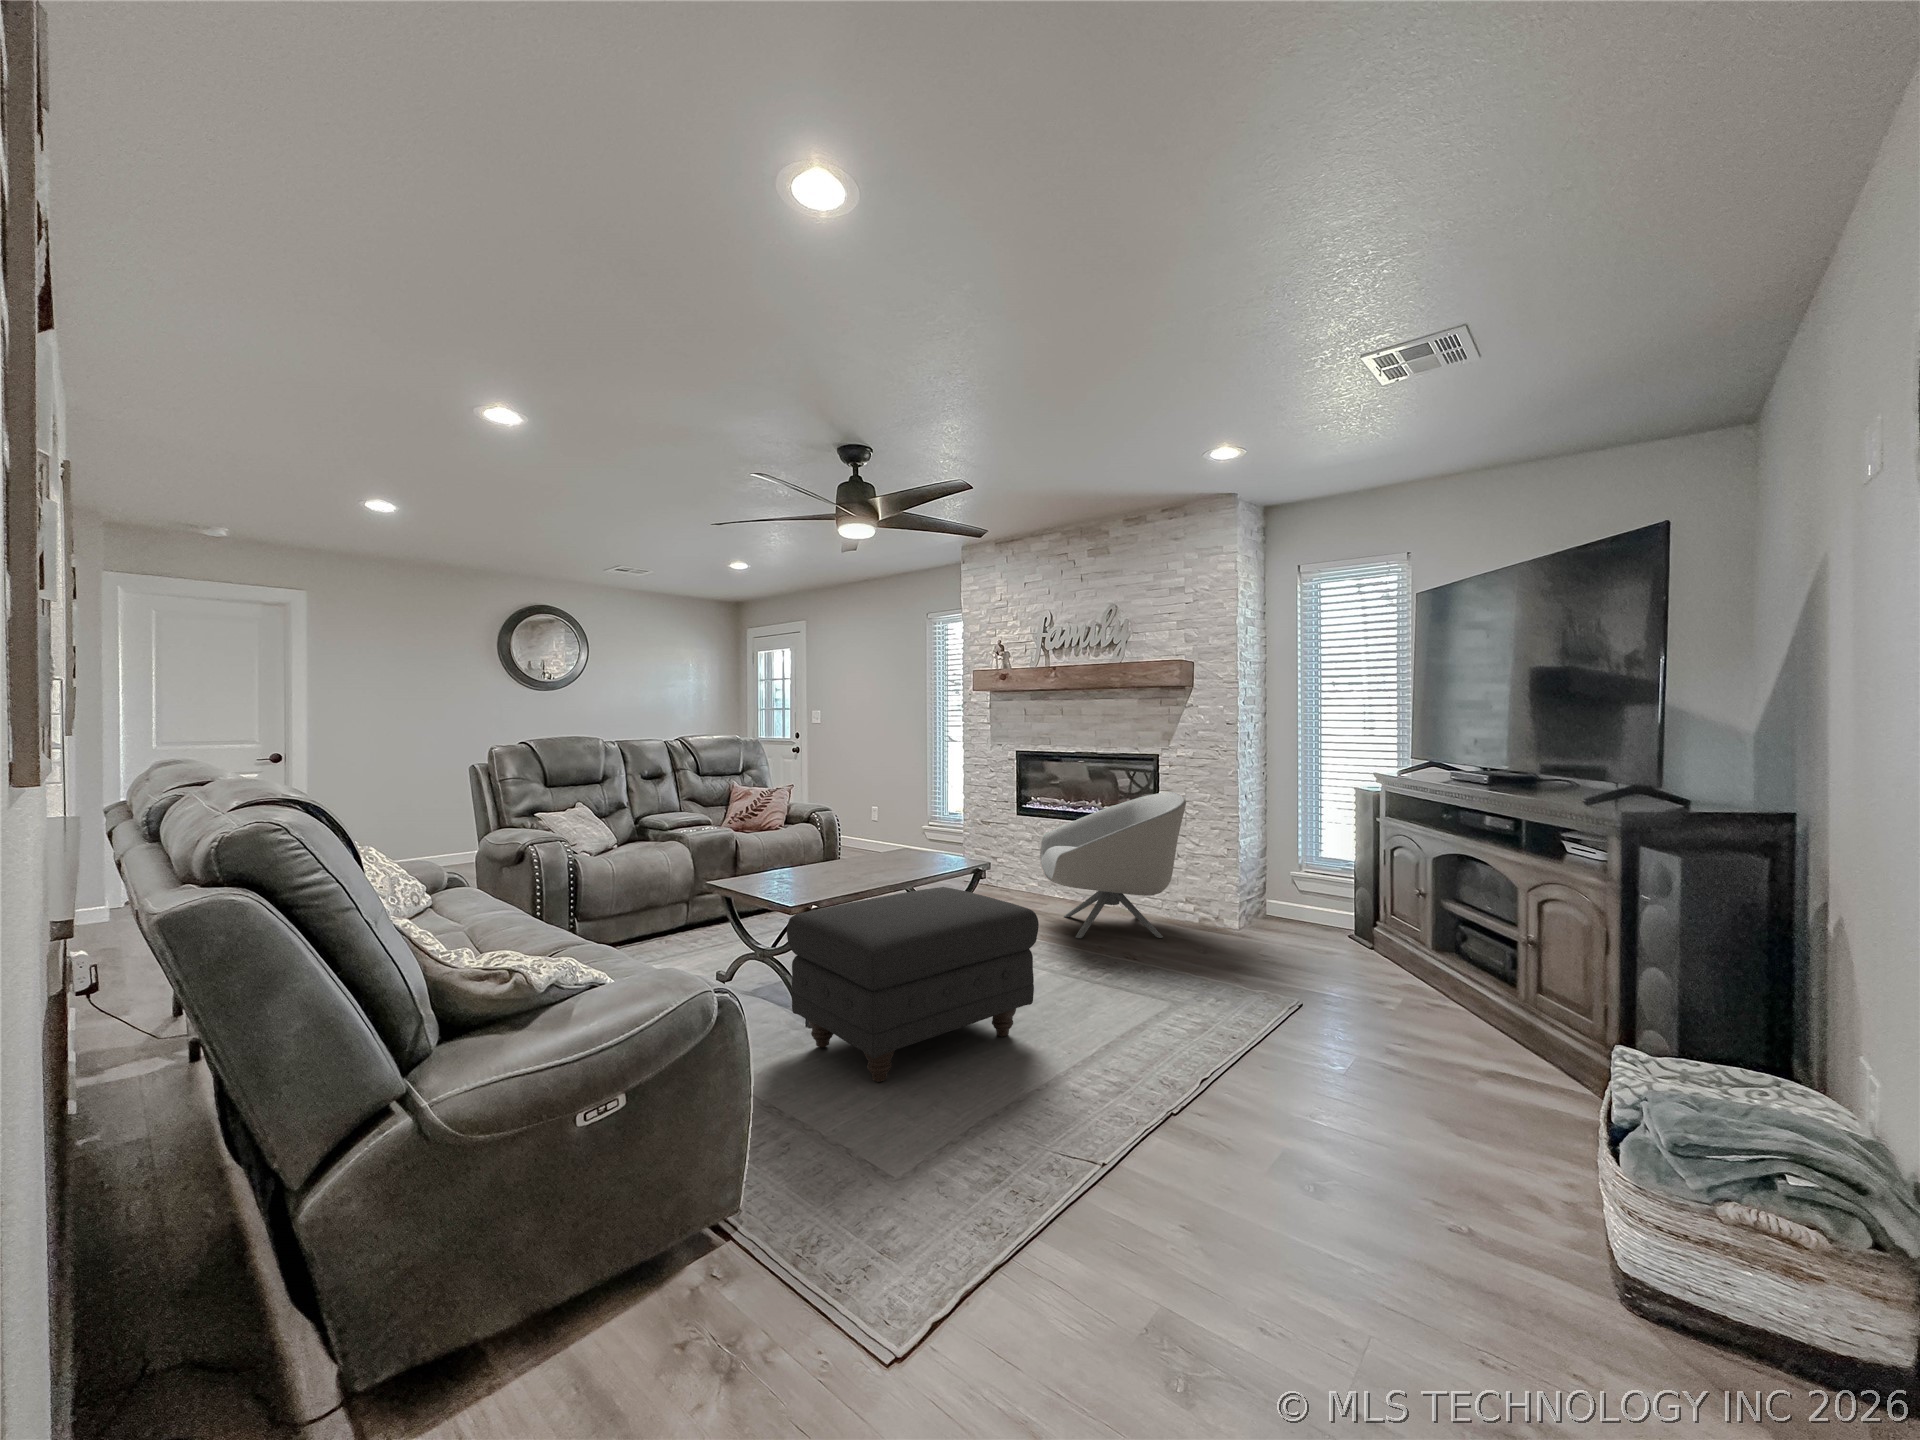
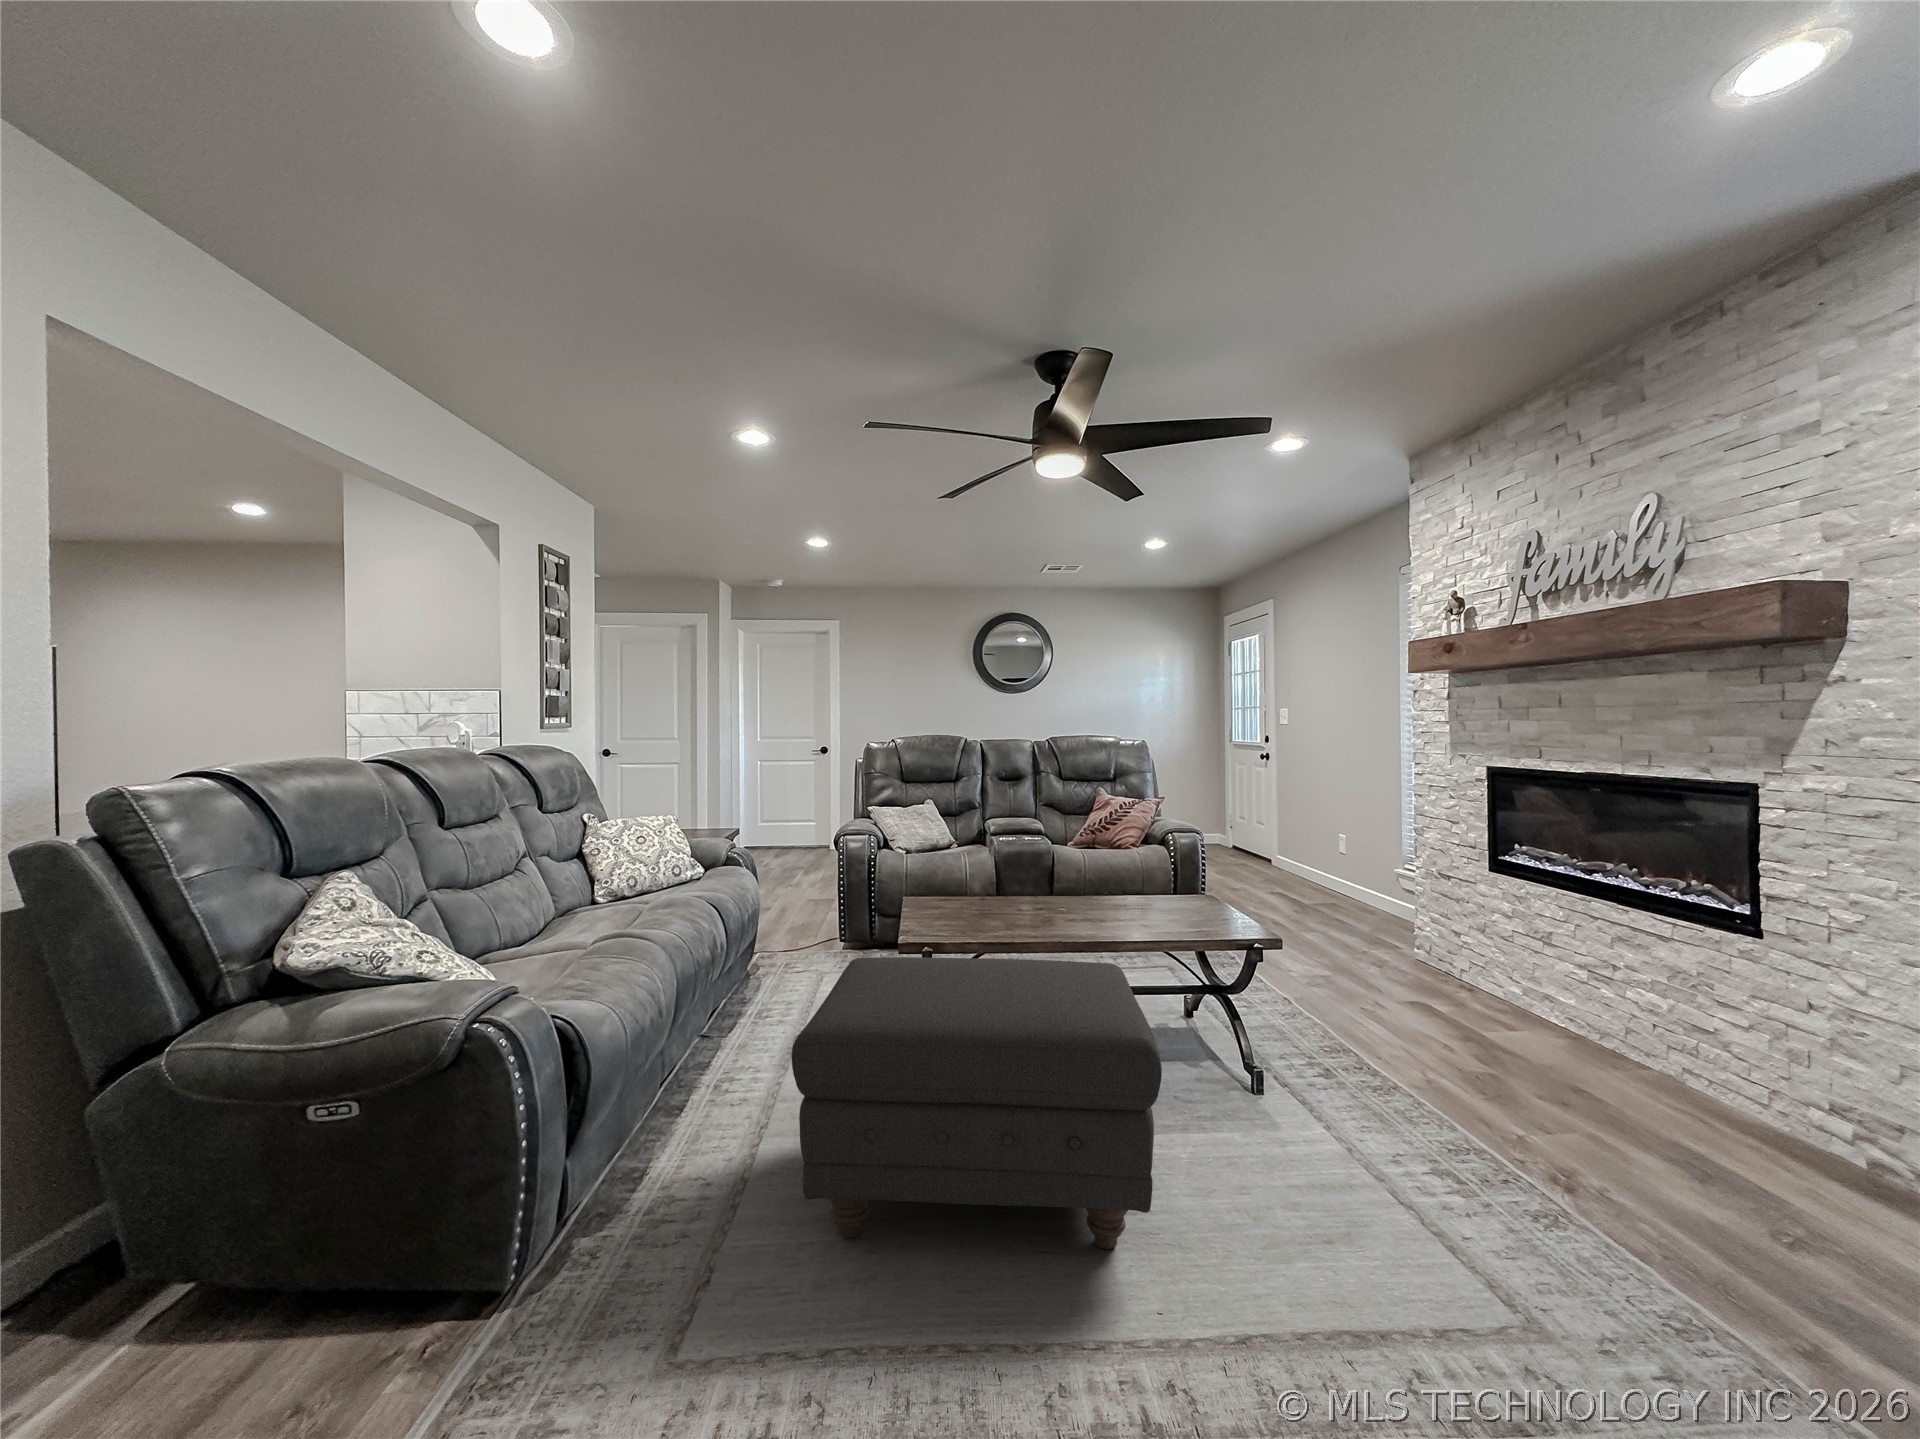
armchair: present [1040,792,1186,938] -> none [1423,863,1782,1174]

